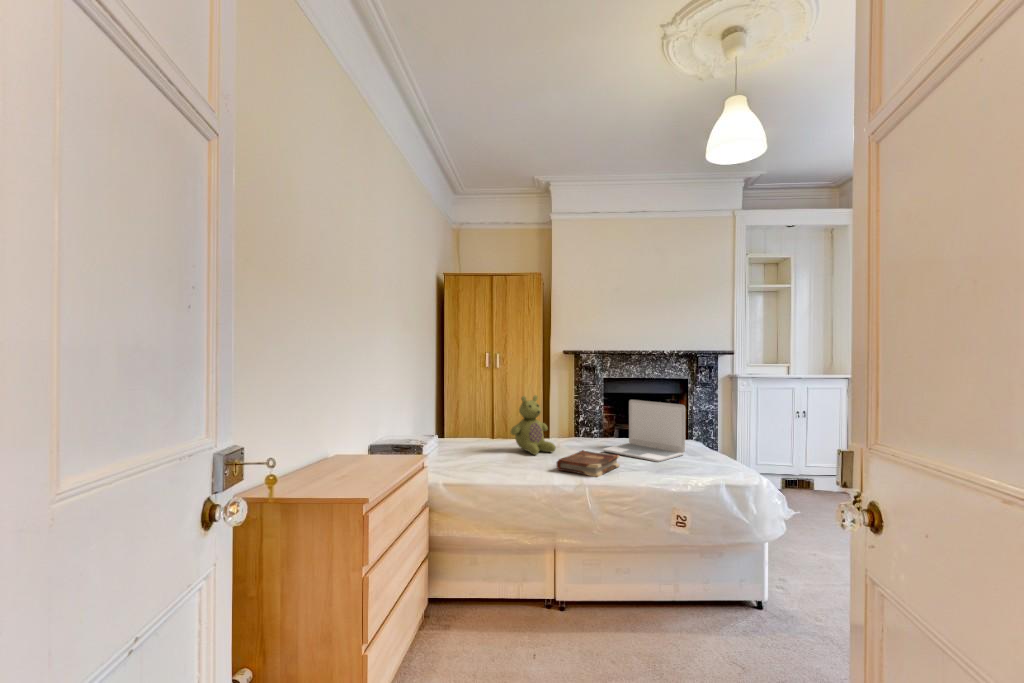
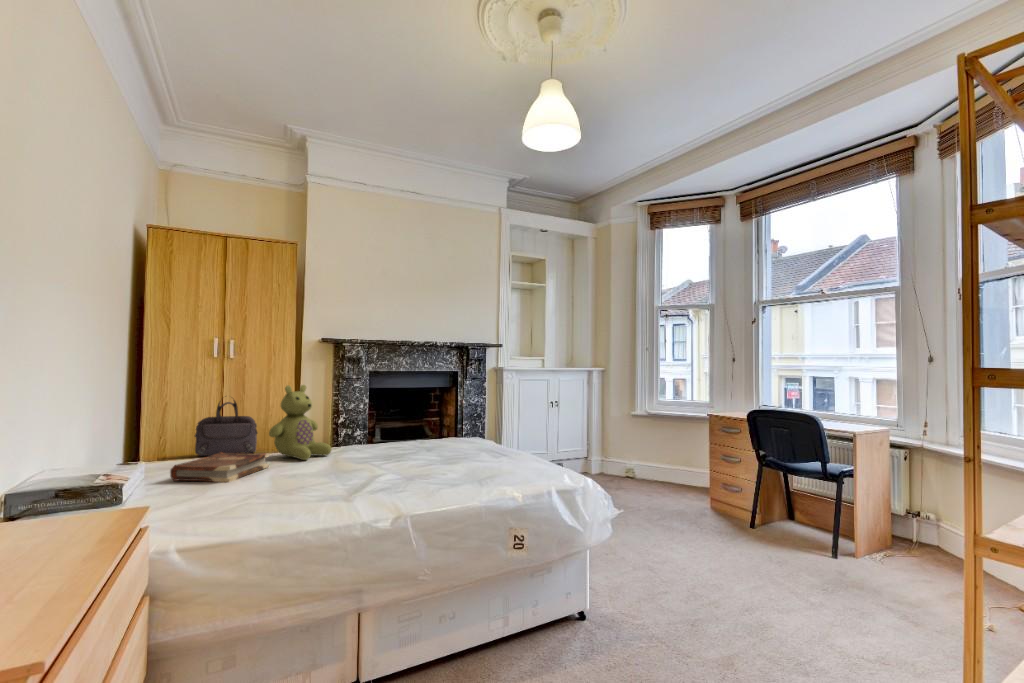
handbag: none [468,400,508,444] -> present [195,400,257,456]
laptop: present [604,400,685,462] -> none [389,388,478,453]
book: present [557,450,620,477] -> present [170,452,269,482]

